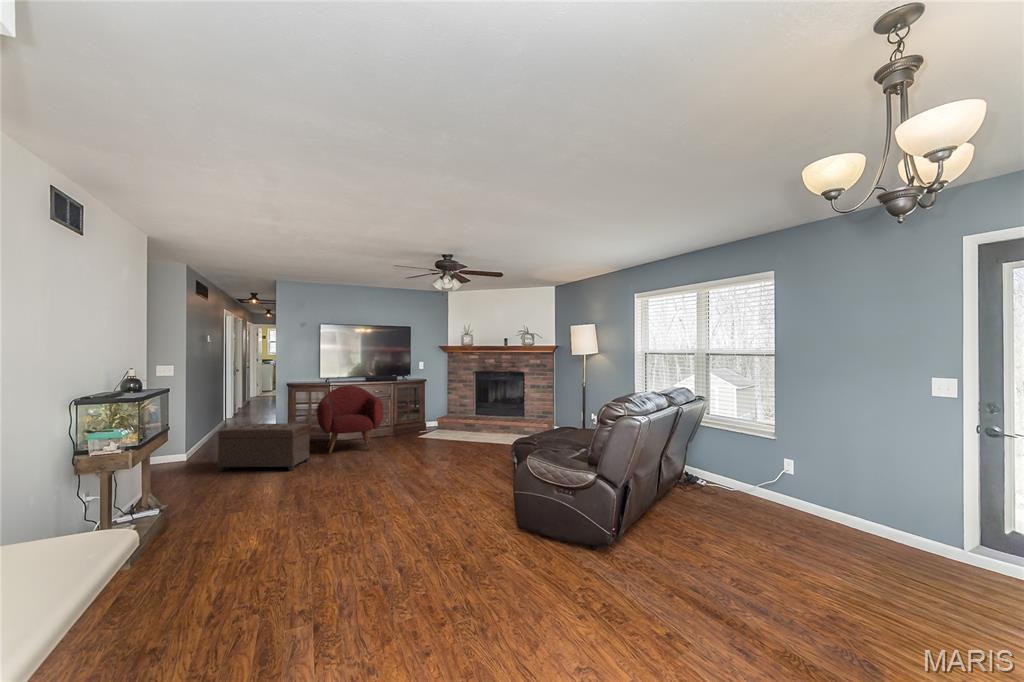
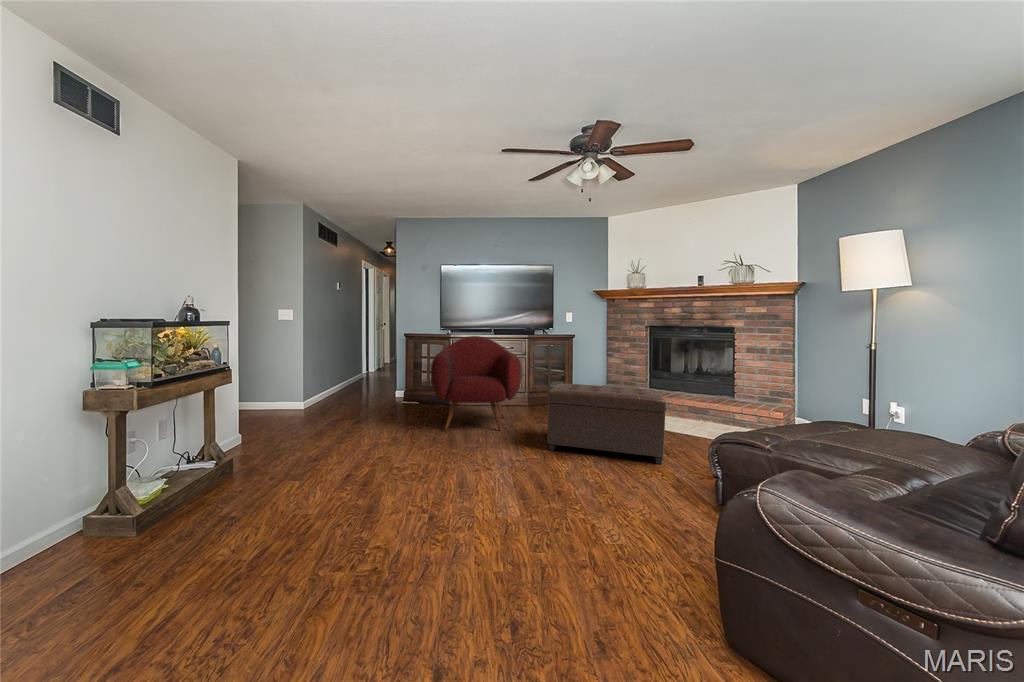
ottoman: present [218,423,310,471] -> present [547,384,666,464]

